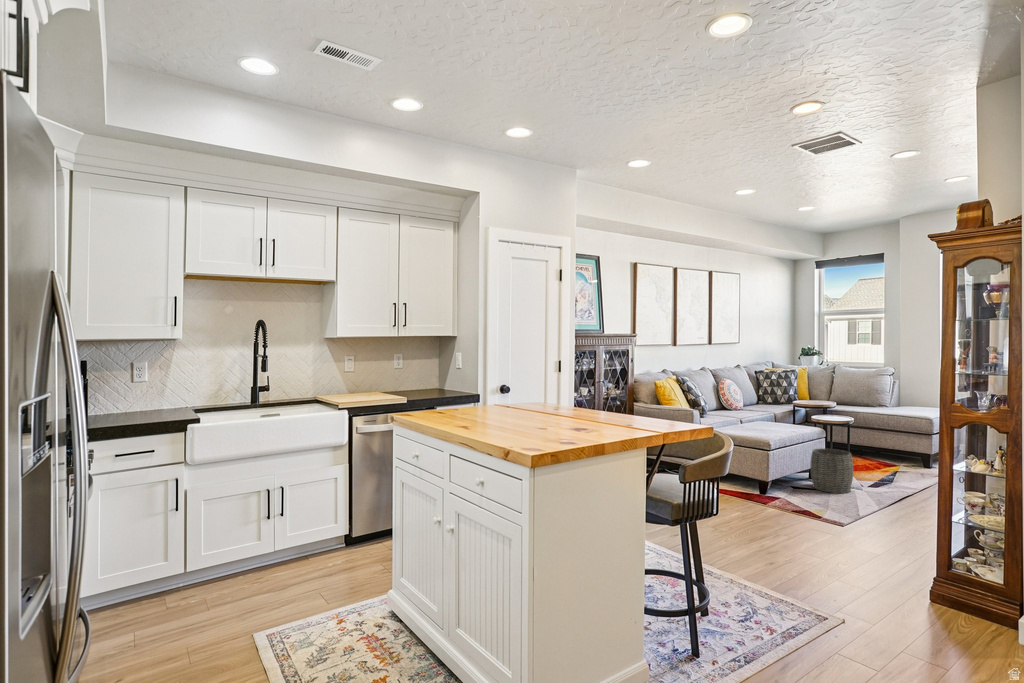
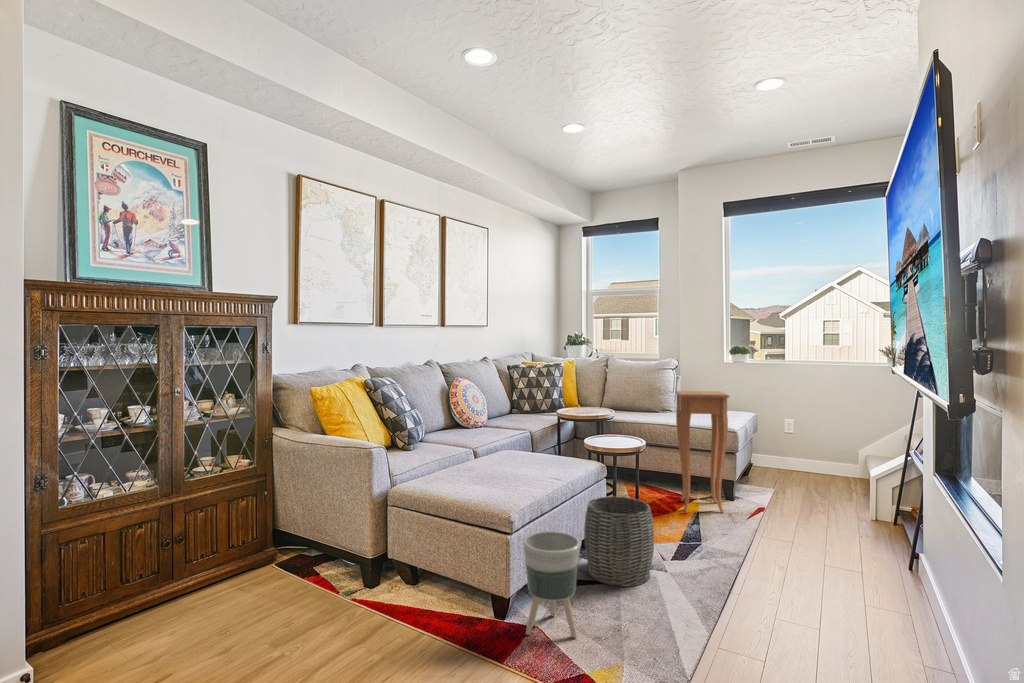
side table: none [884,392,922,474] -> present [675,391,729,513]
planter: none [777,456,807,503] -> present [523,531,581,638]

